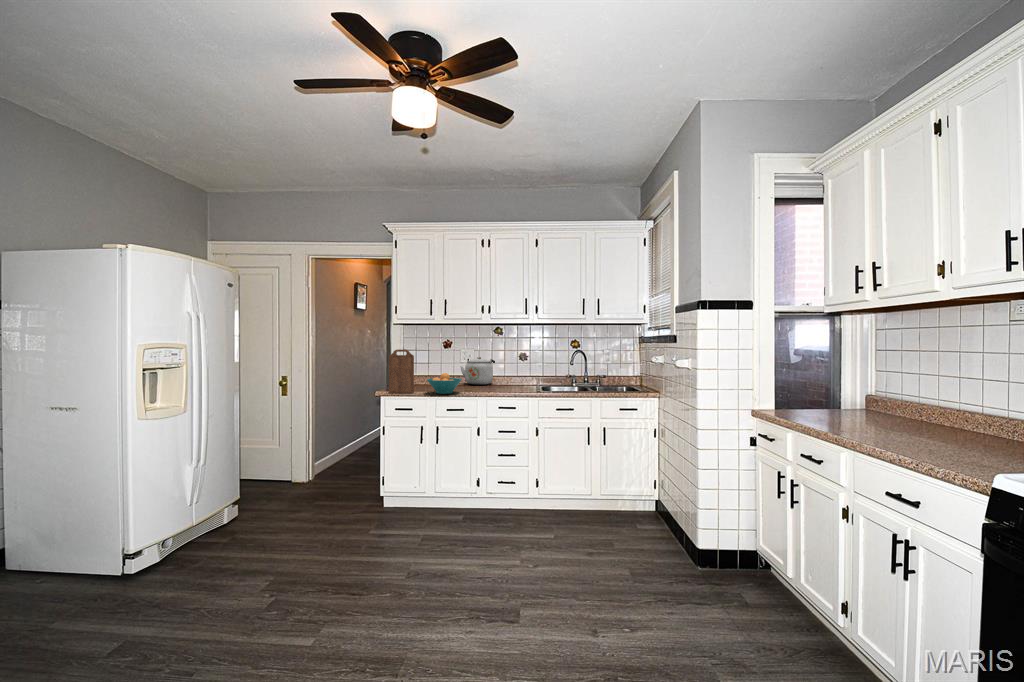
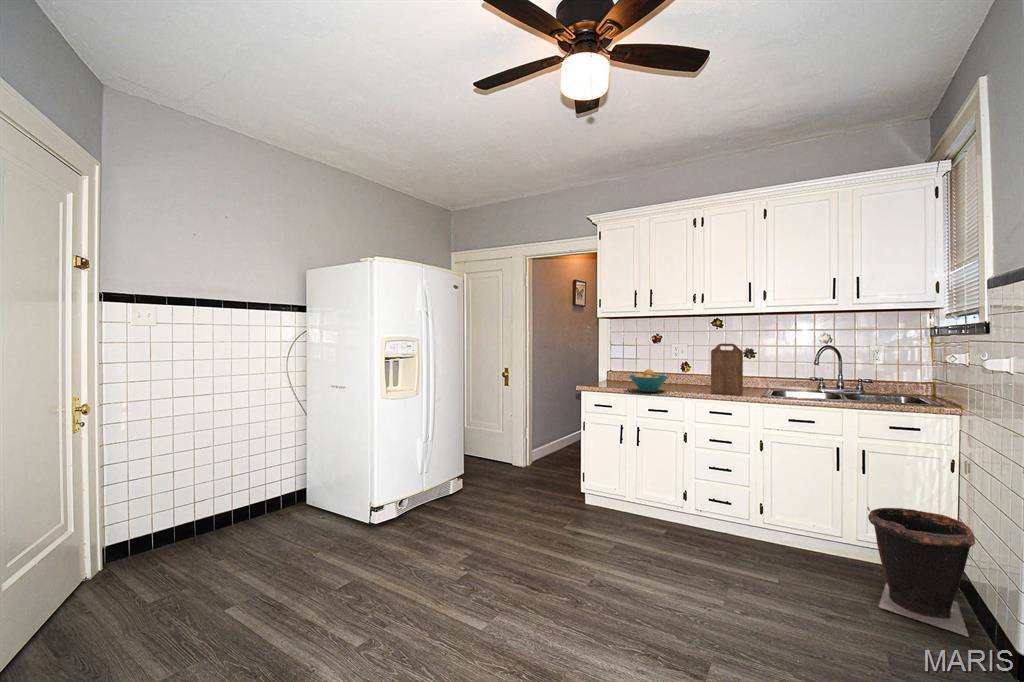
cutting board: present [389,349,414,393] -> present [711,343,743,395]
kettle: present [460,357,495,385] -> none [673,353,716,384]
waste bin: none [611,468,670,546] -> present [867,507,975,637]

